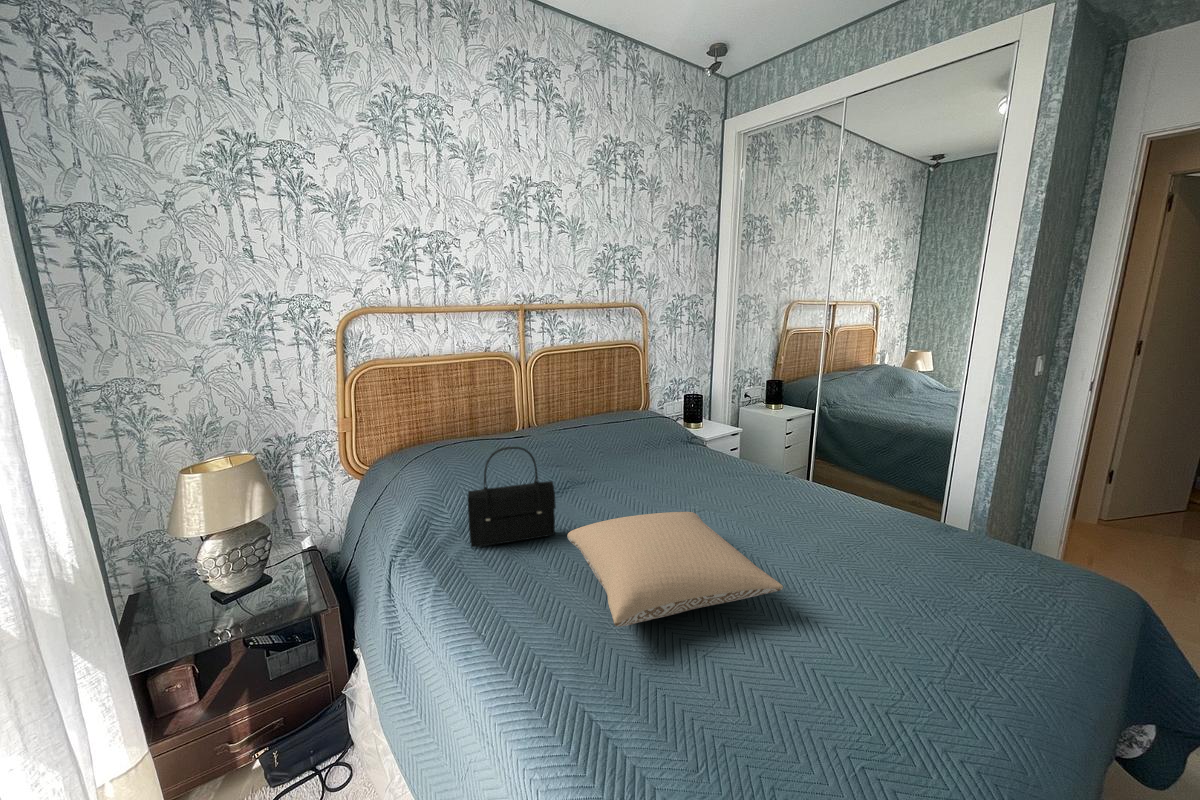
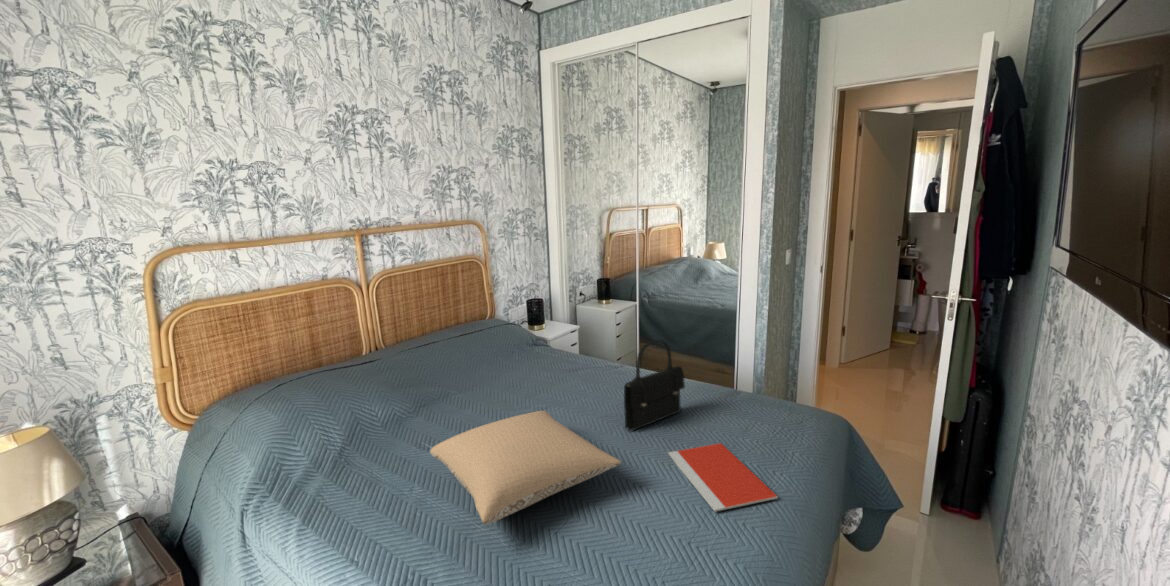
handbag: present [468,447,556,547] -> present [624,340,685,431]
notebook: none [844,587,1005,678] -> present [668,443,778,511]

